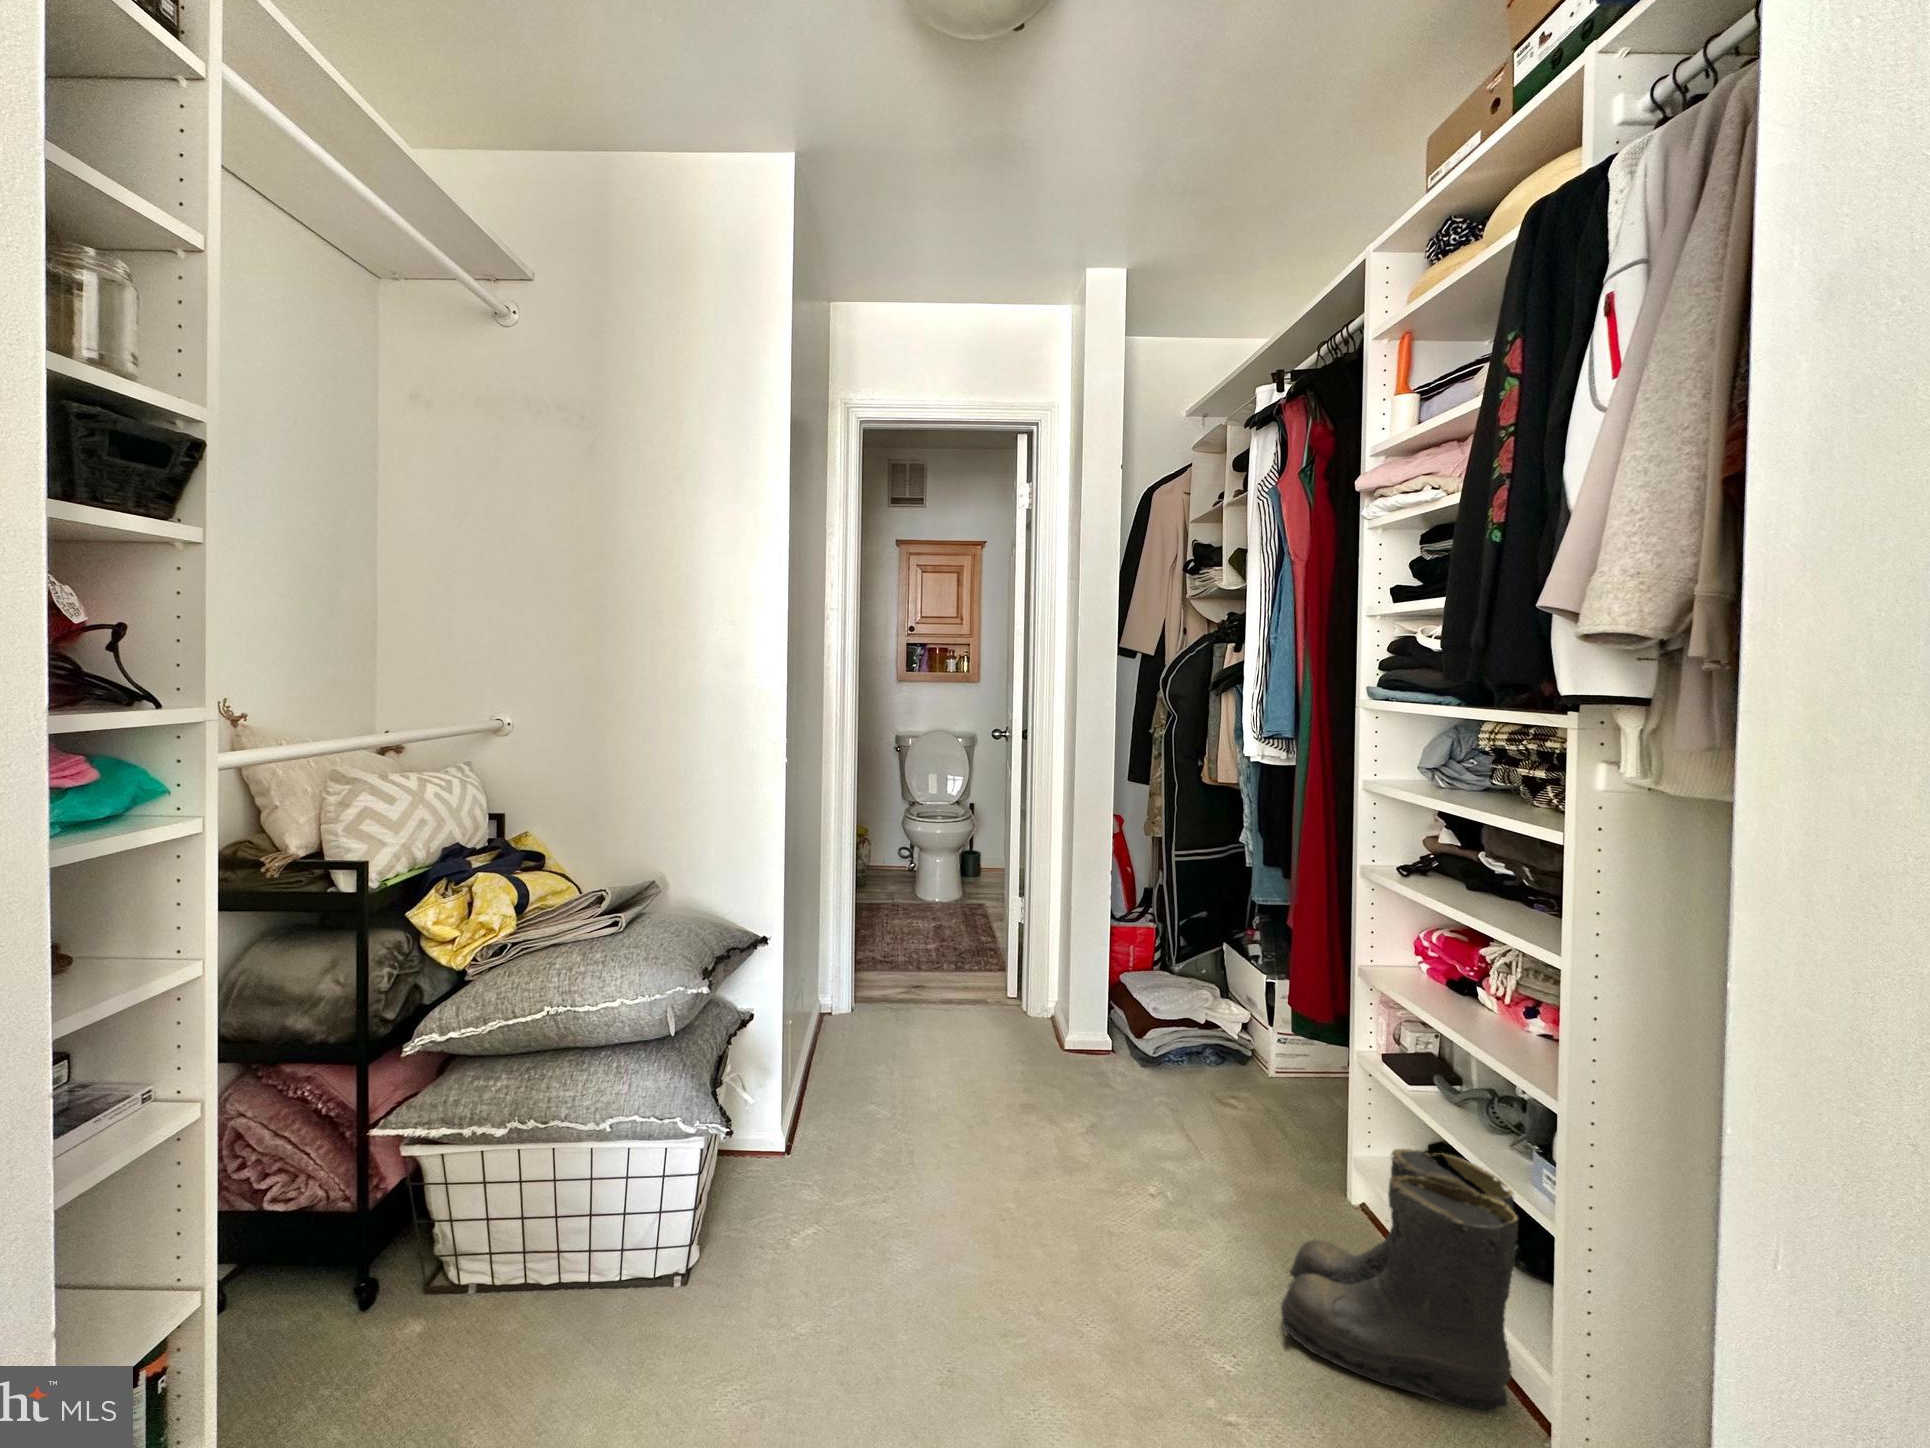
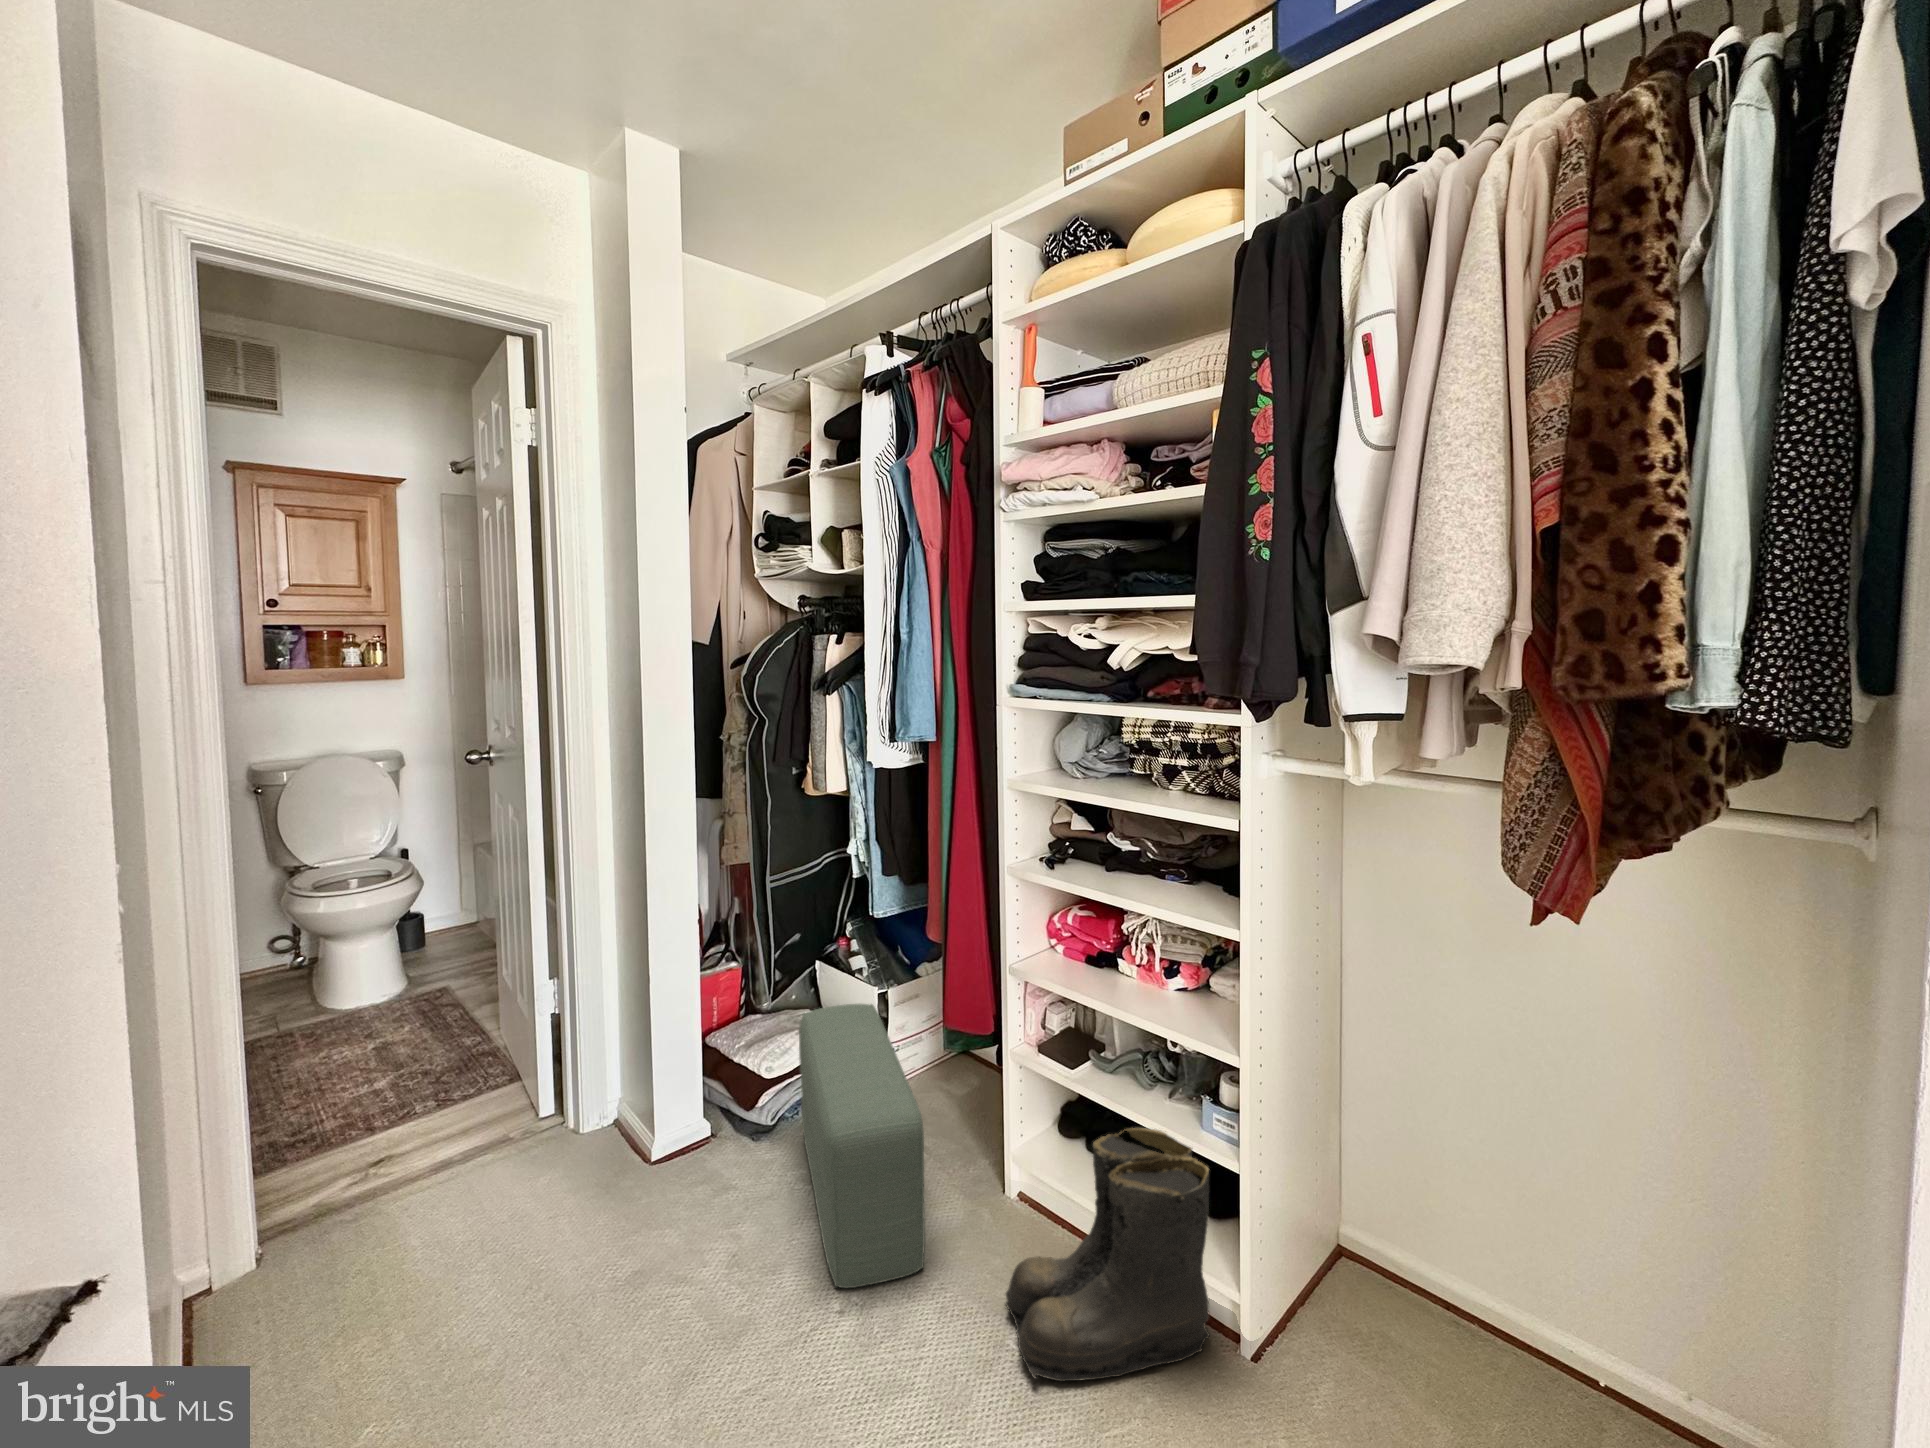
pouf: none [1150,974,1255,1215] -> present [799,1004,925,1288]

